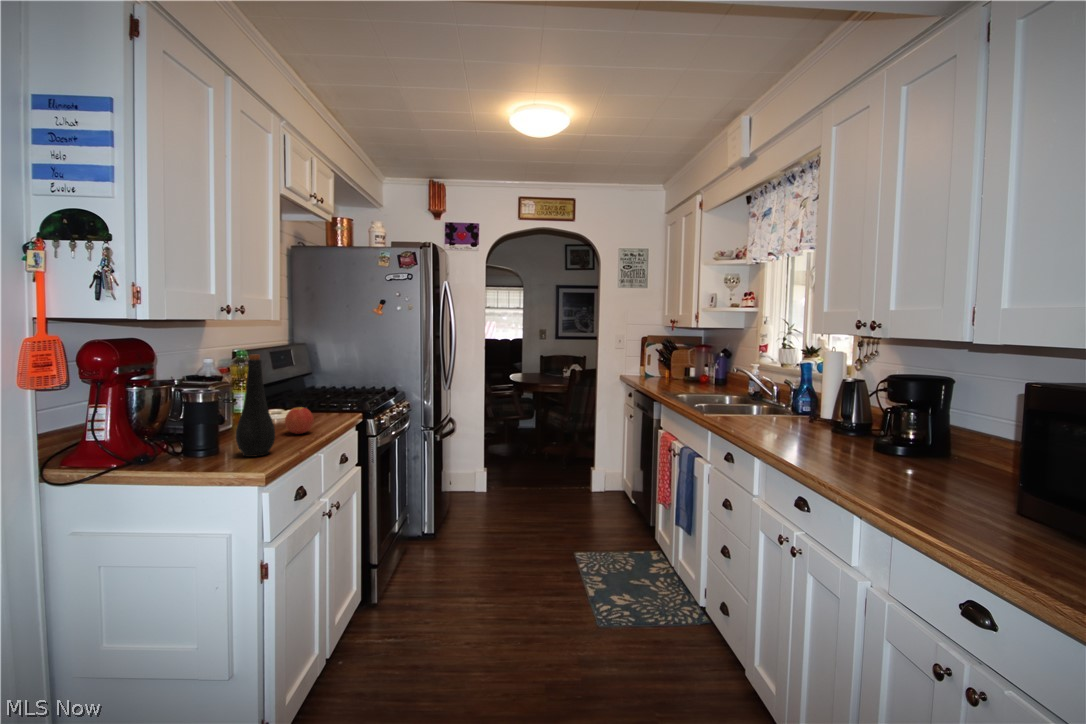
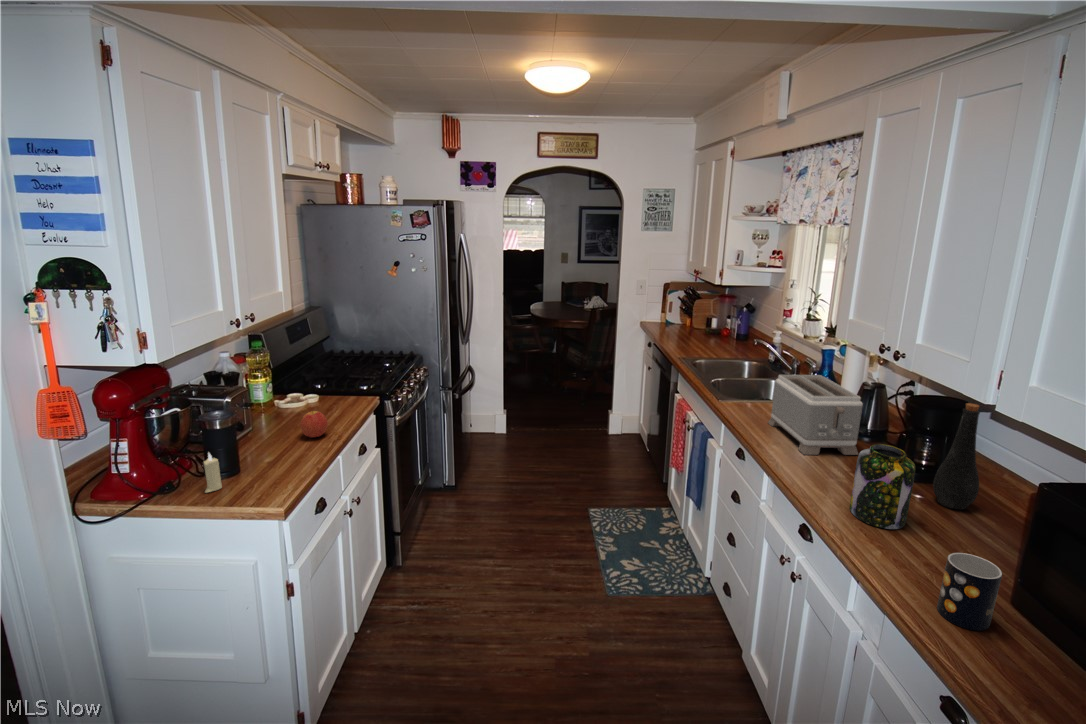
bottle: present [236,355,275,457] -> present [933,403,980,510]
toaster: none [755,378,848,445] -> present [768,375,863,455]
jar: none [849,405,909,484] -> present [850,444,915,529]
candle: none [181,421,200,465] -> present [204,453,222,492]
mug: none [954,469,1015,541] -> present [937,553,1002,631]

